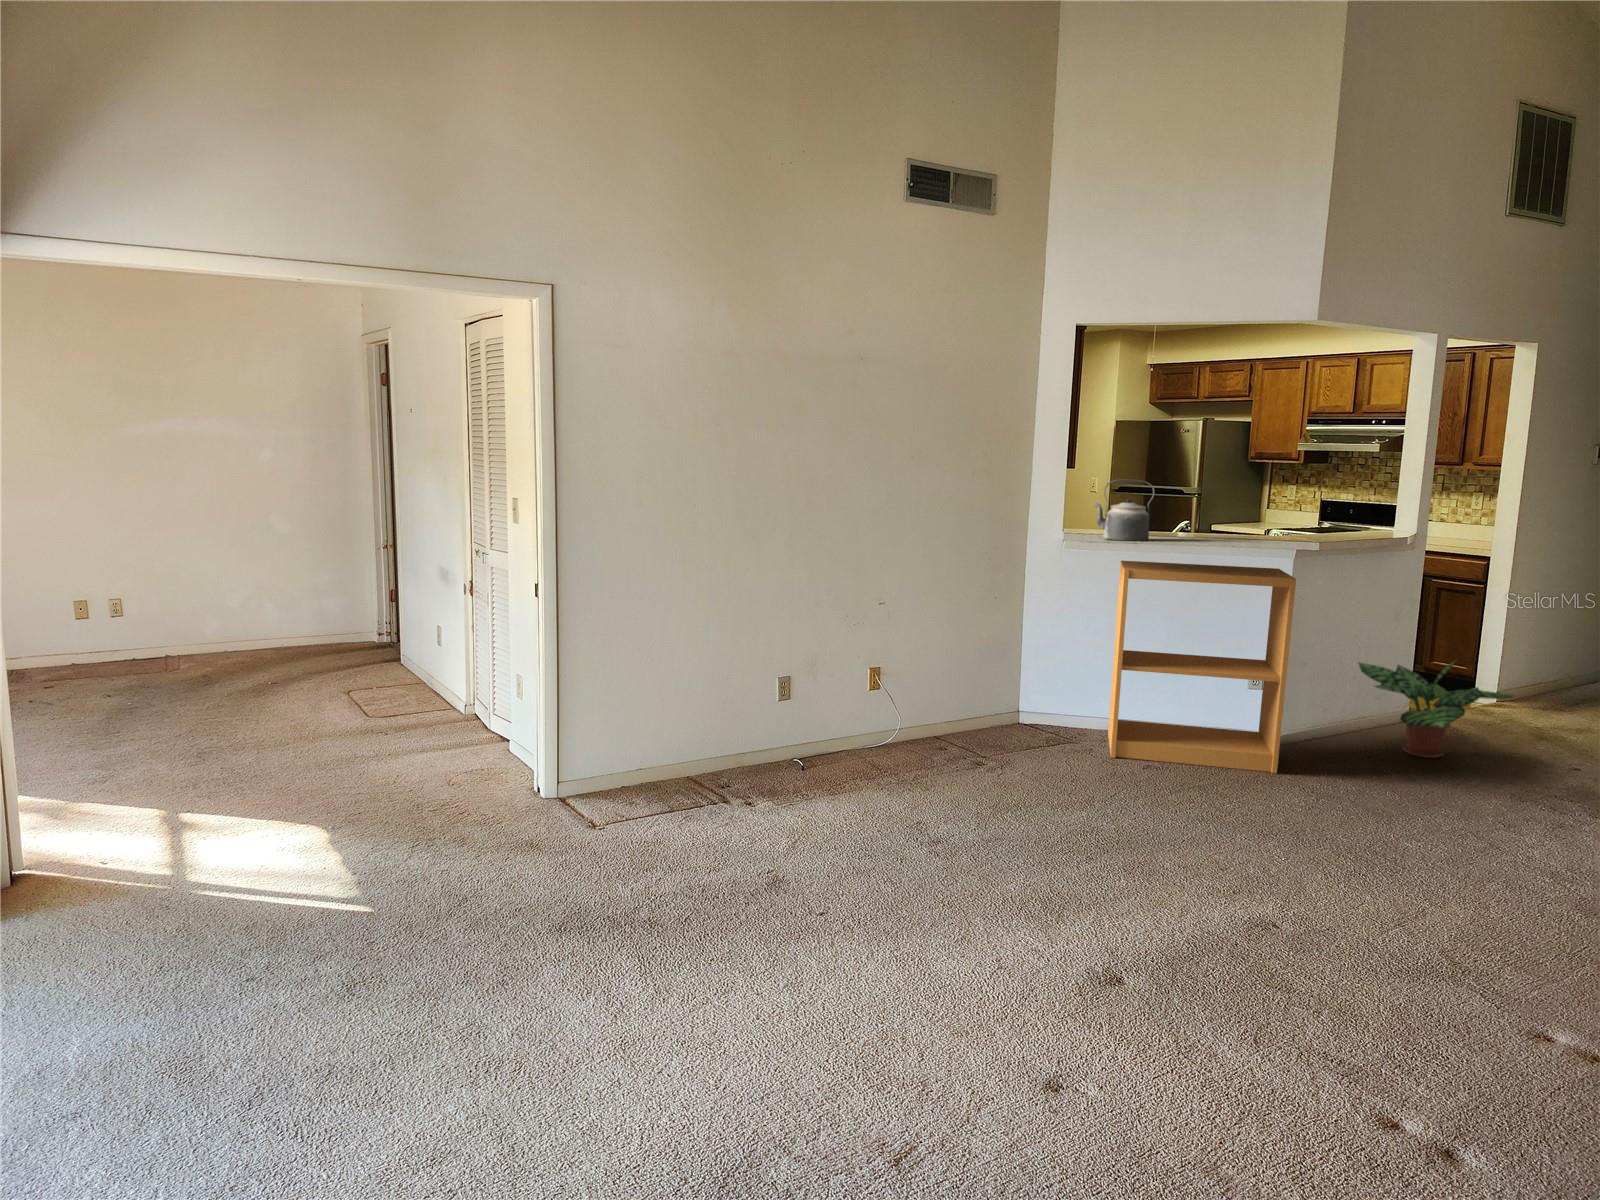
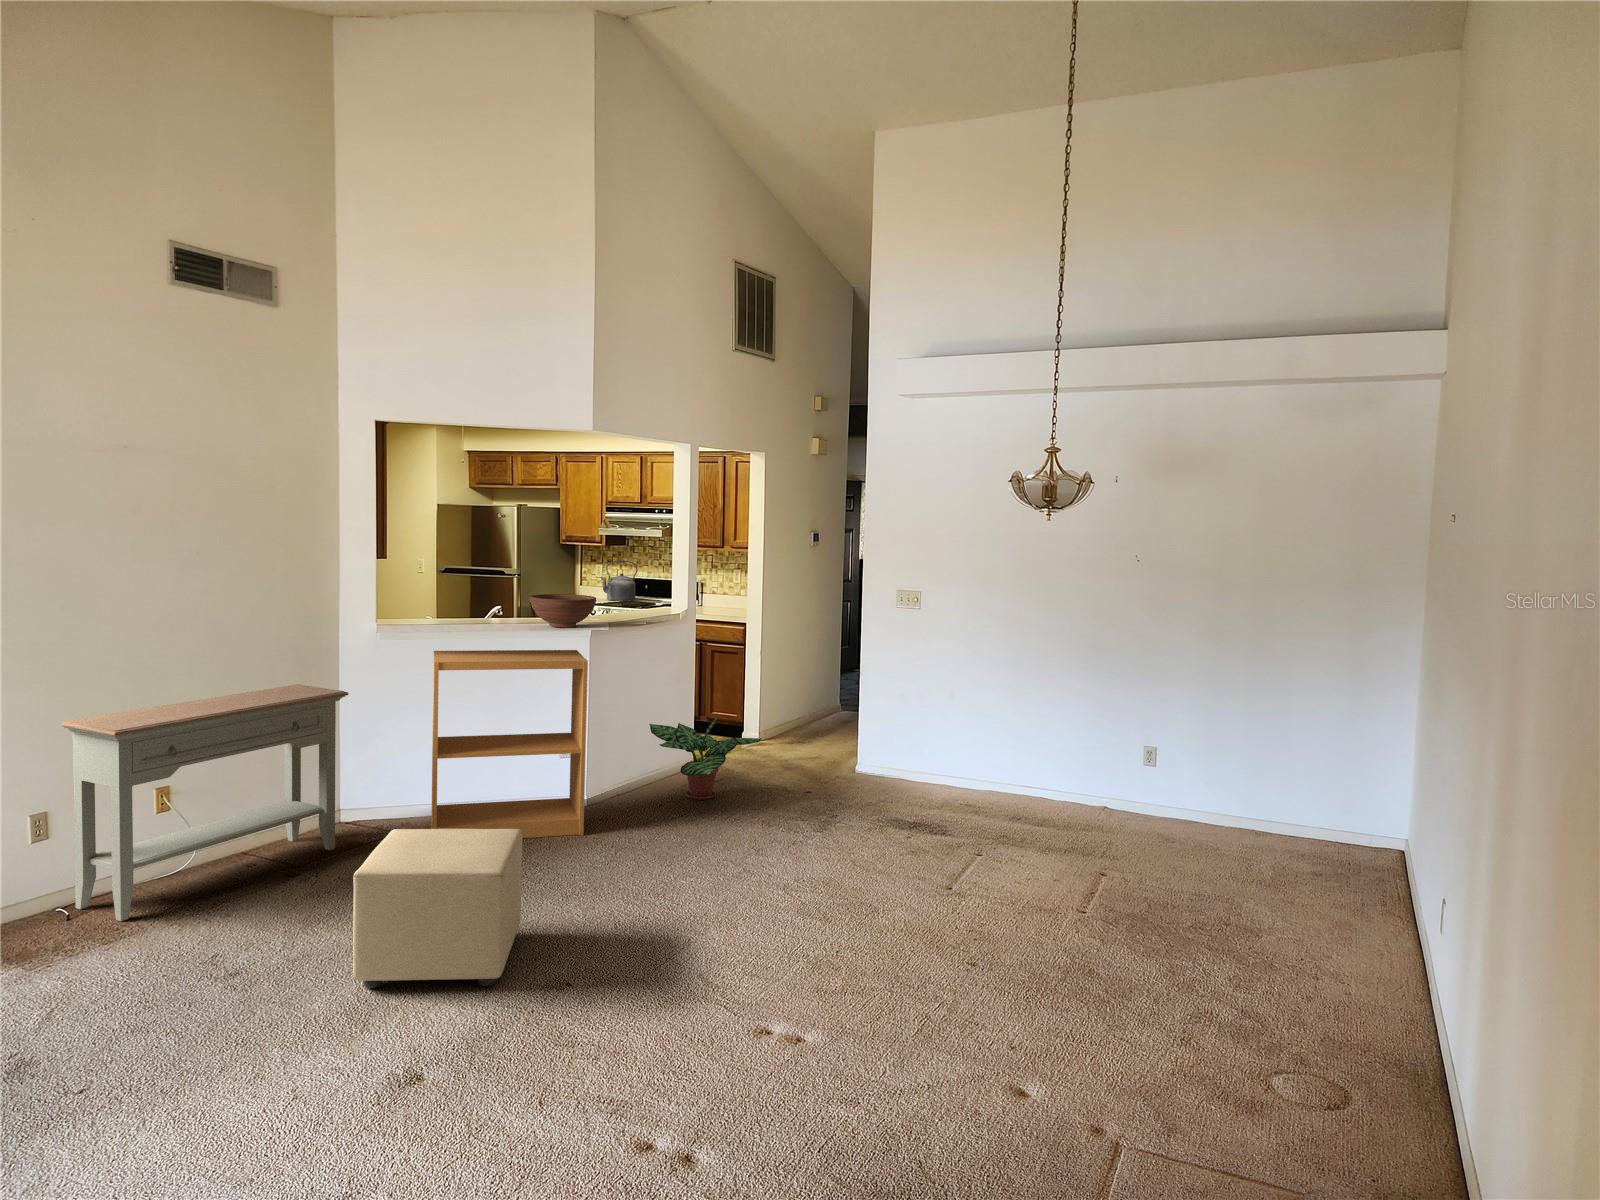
kettle: present [1094,480,1155,541] -> present [601,561,638,601]
fruit bowl: none [1227,506,1306,543] -> present [530,594,596,628]
console table: none [809,585,1039,777] -> present [61,684,349,921]
ottoman: none [1047,729,1224,907] -> present [353,829,523,988]

